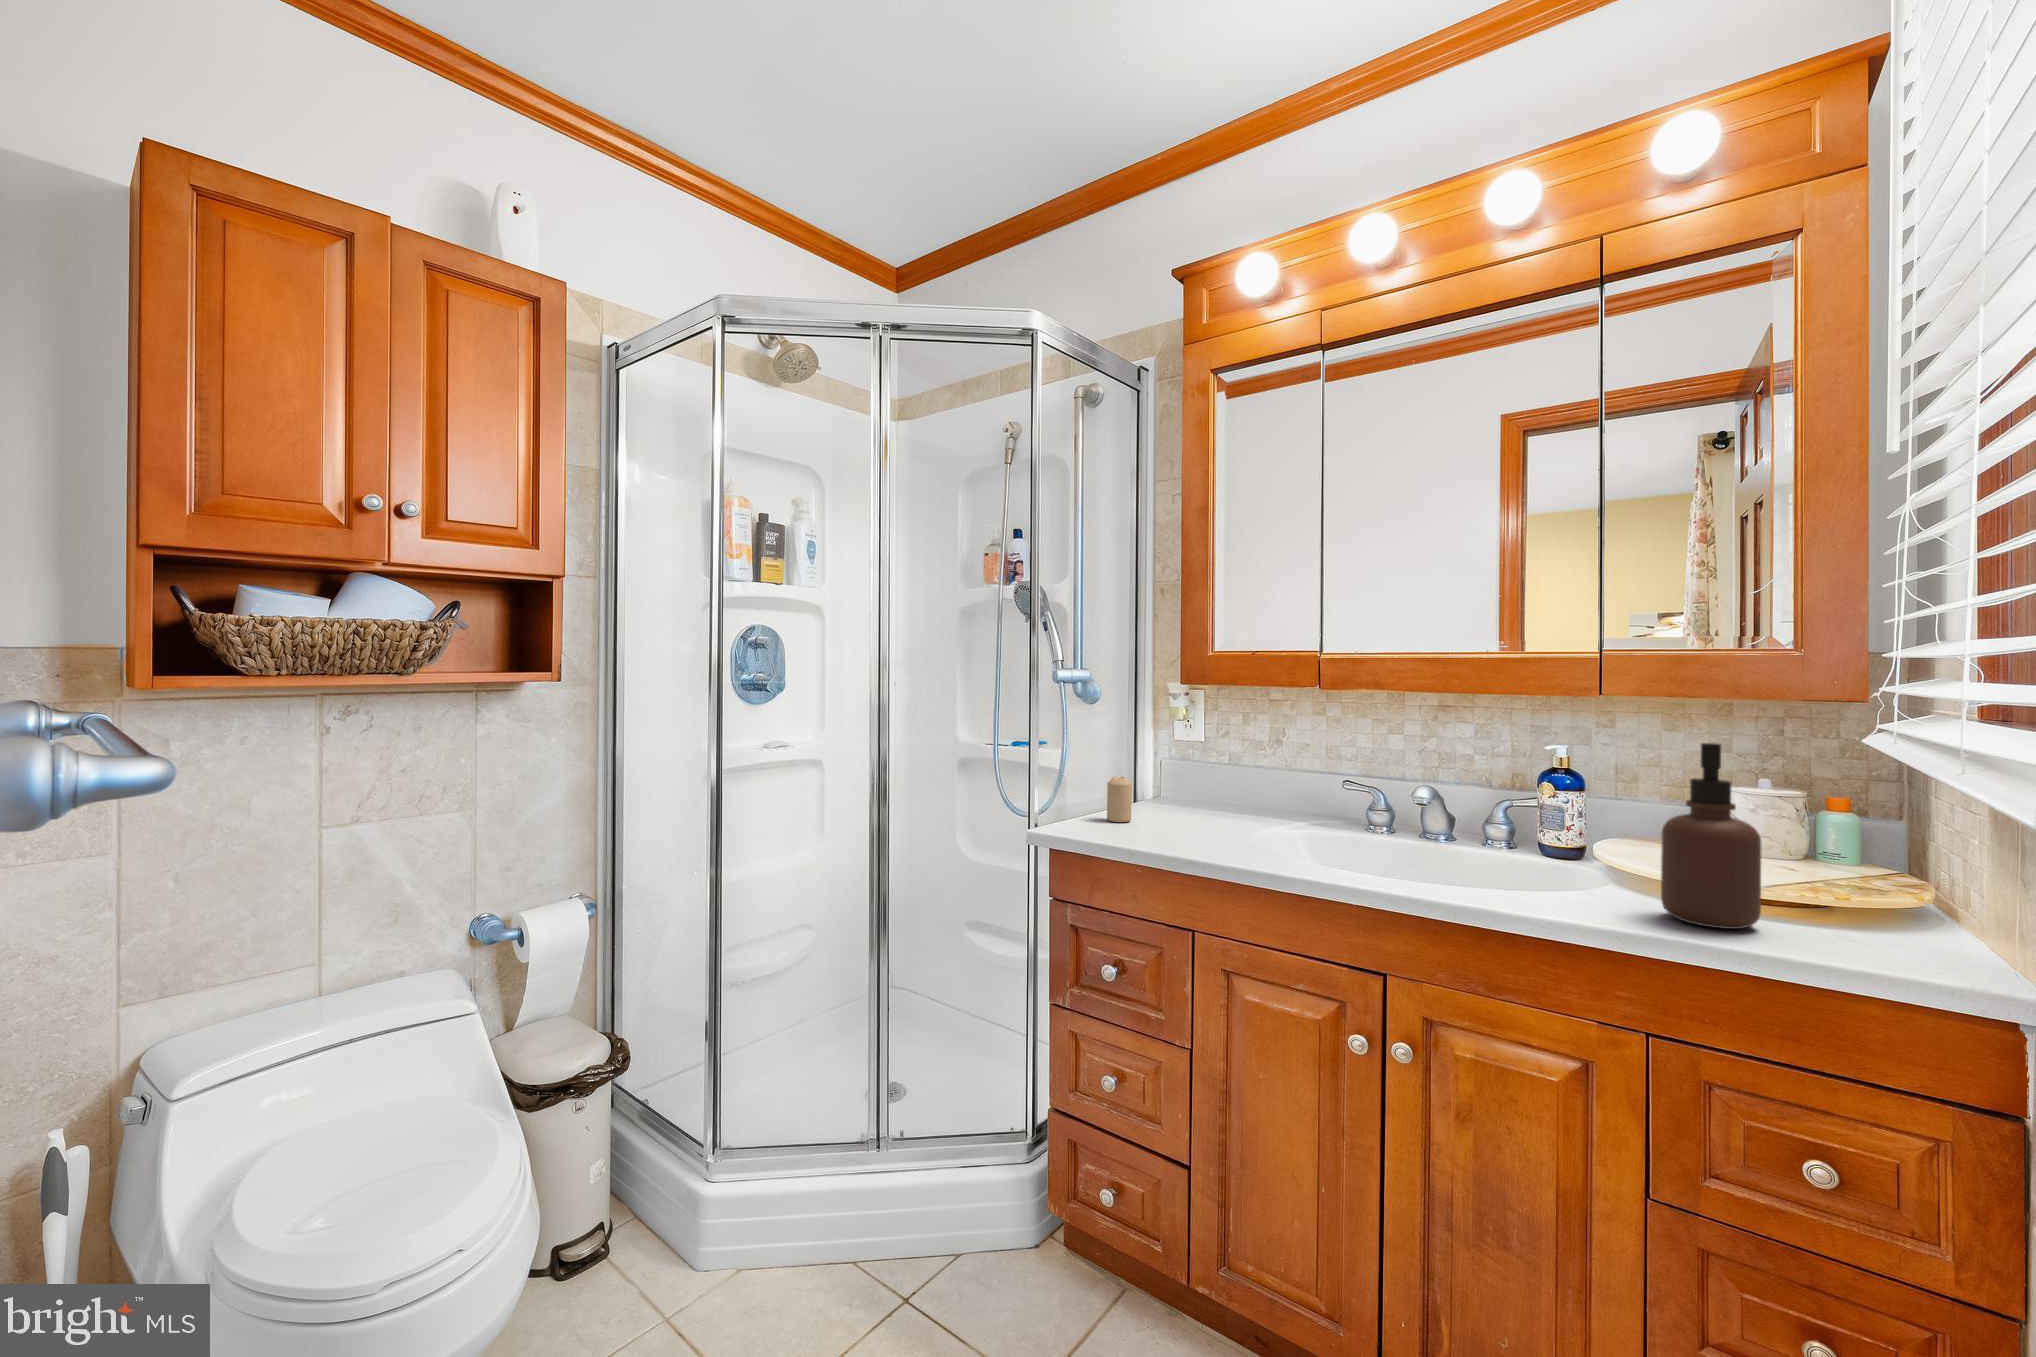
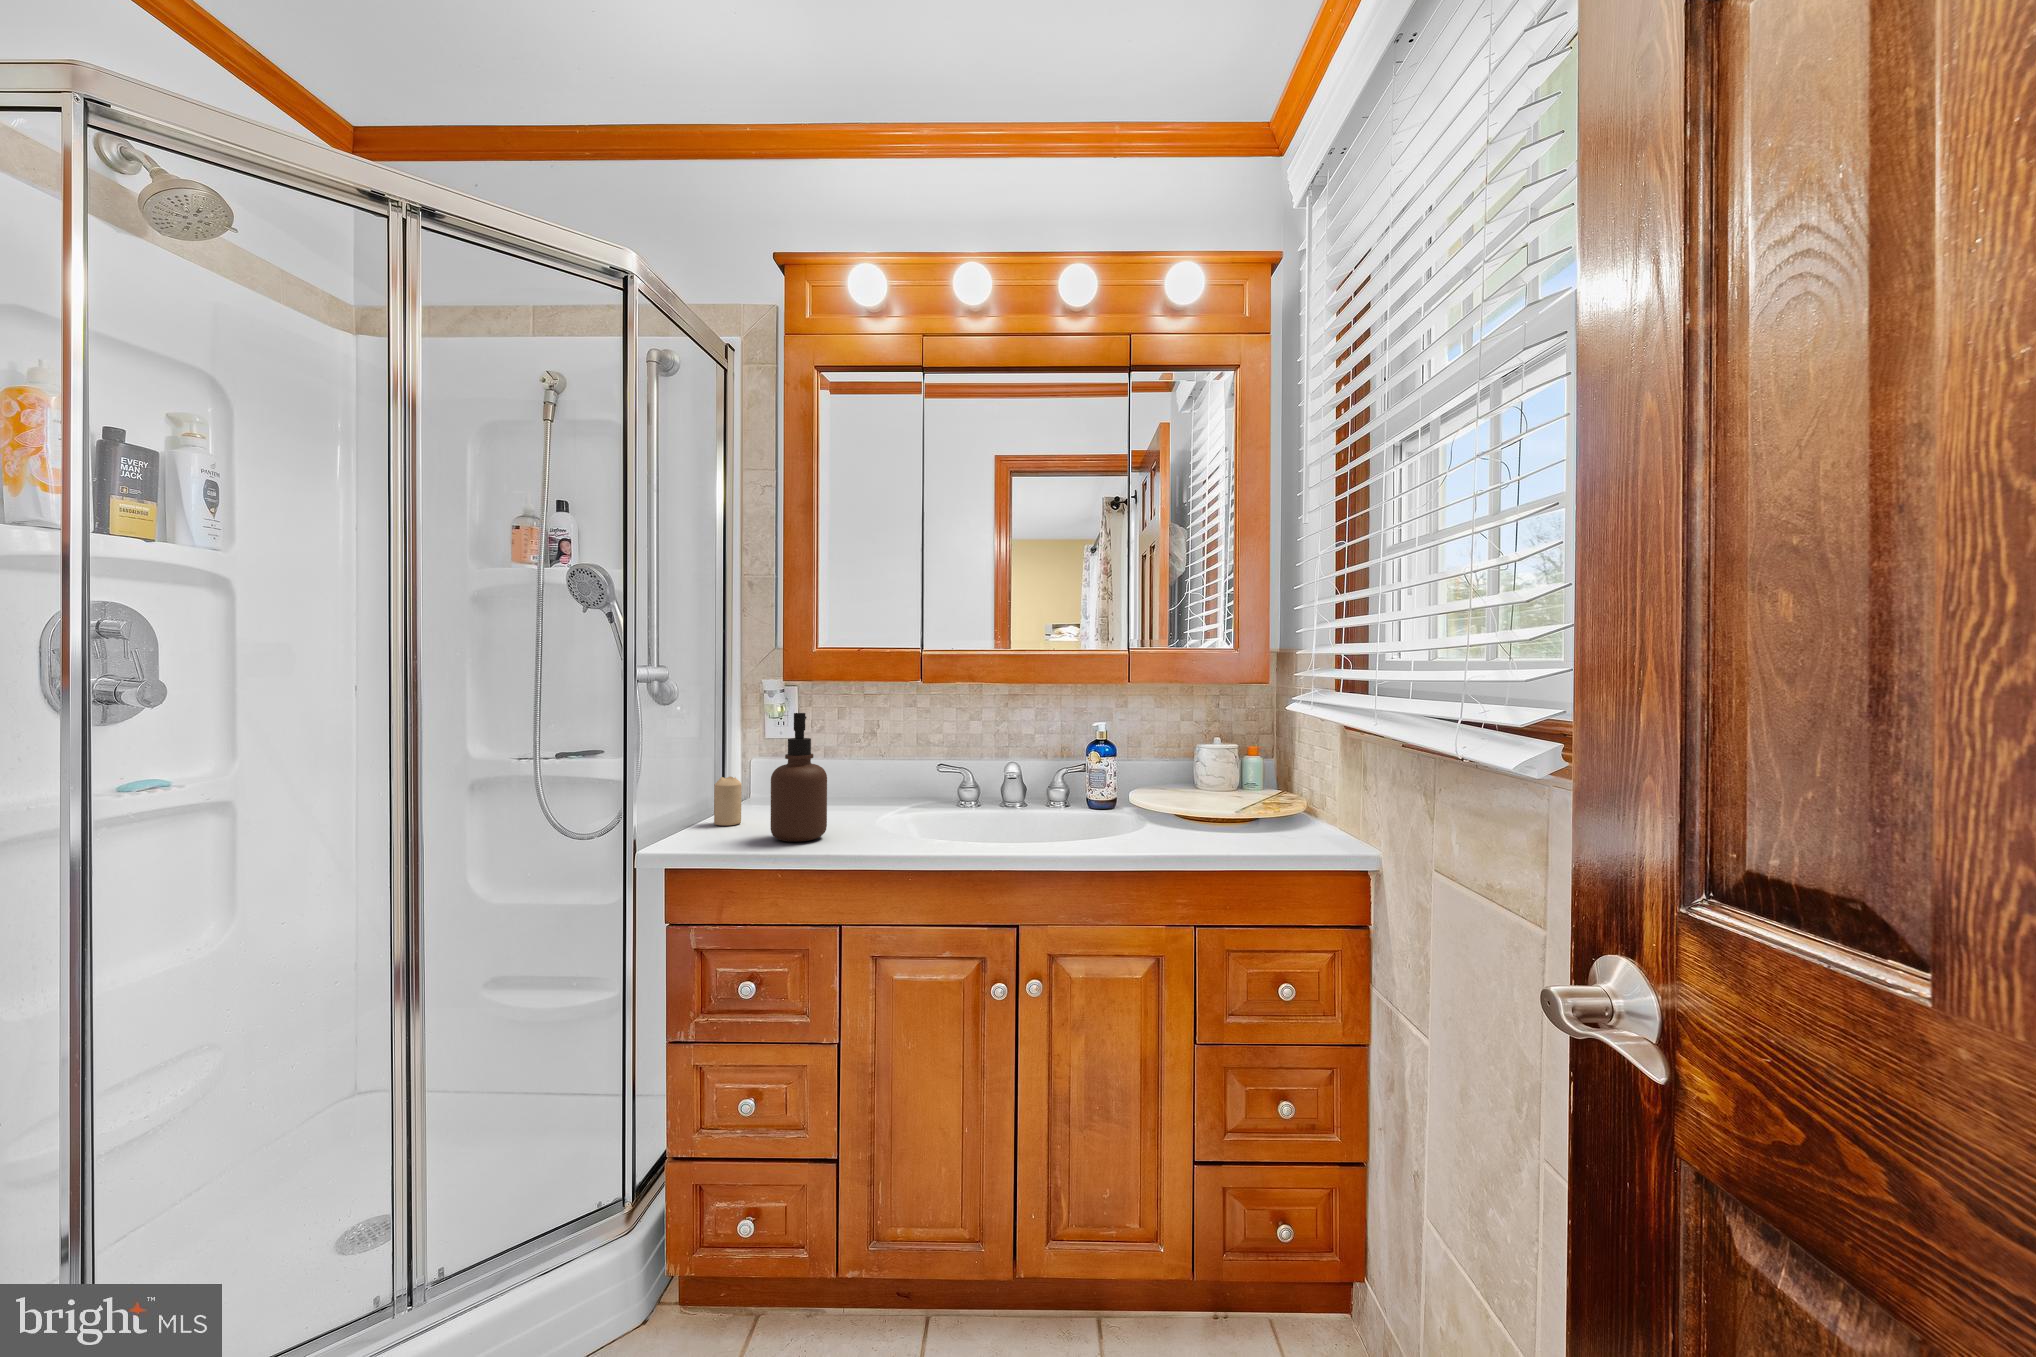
soap dispenser: present [1661,743,1761,929] -> present [771,713,827,842]

